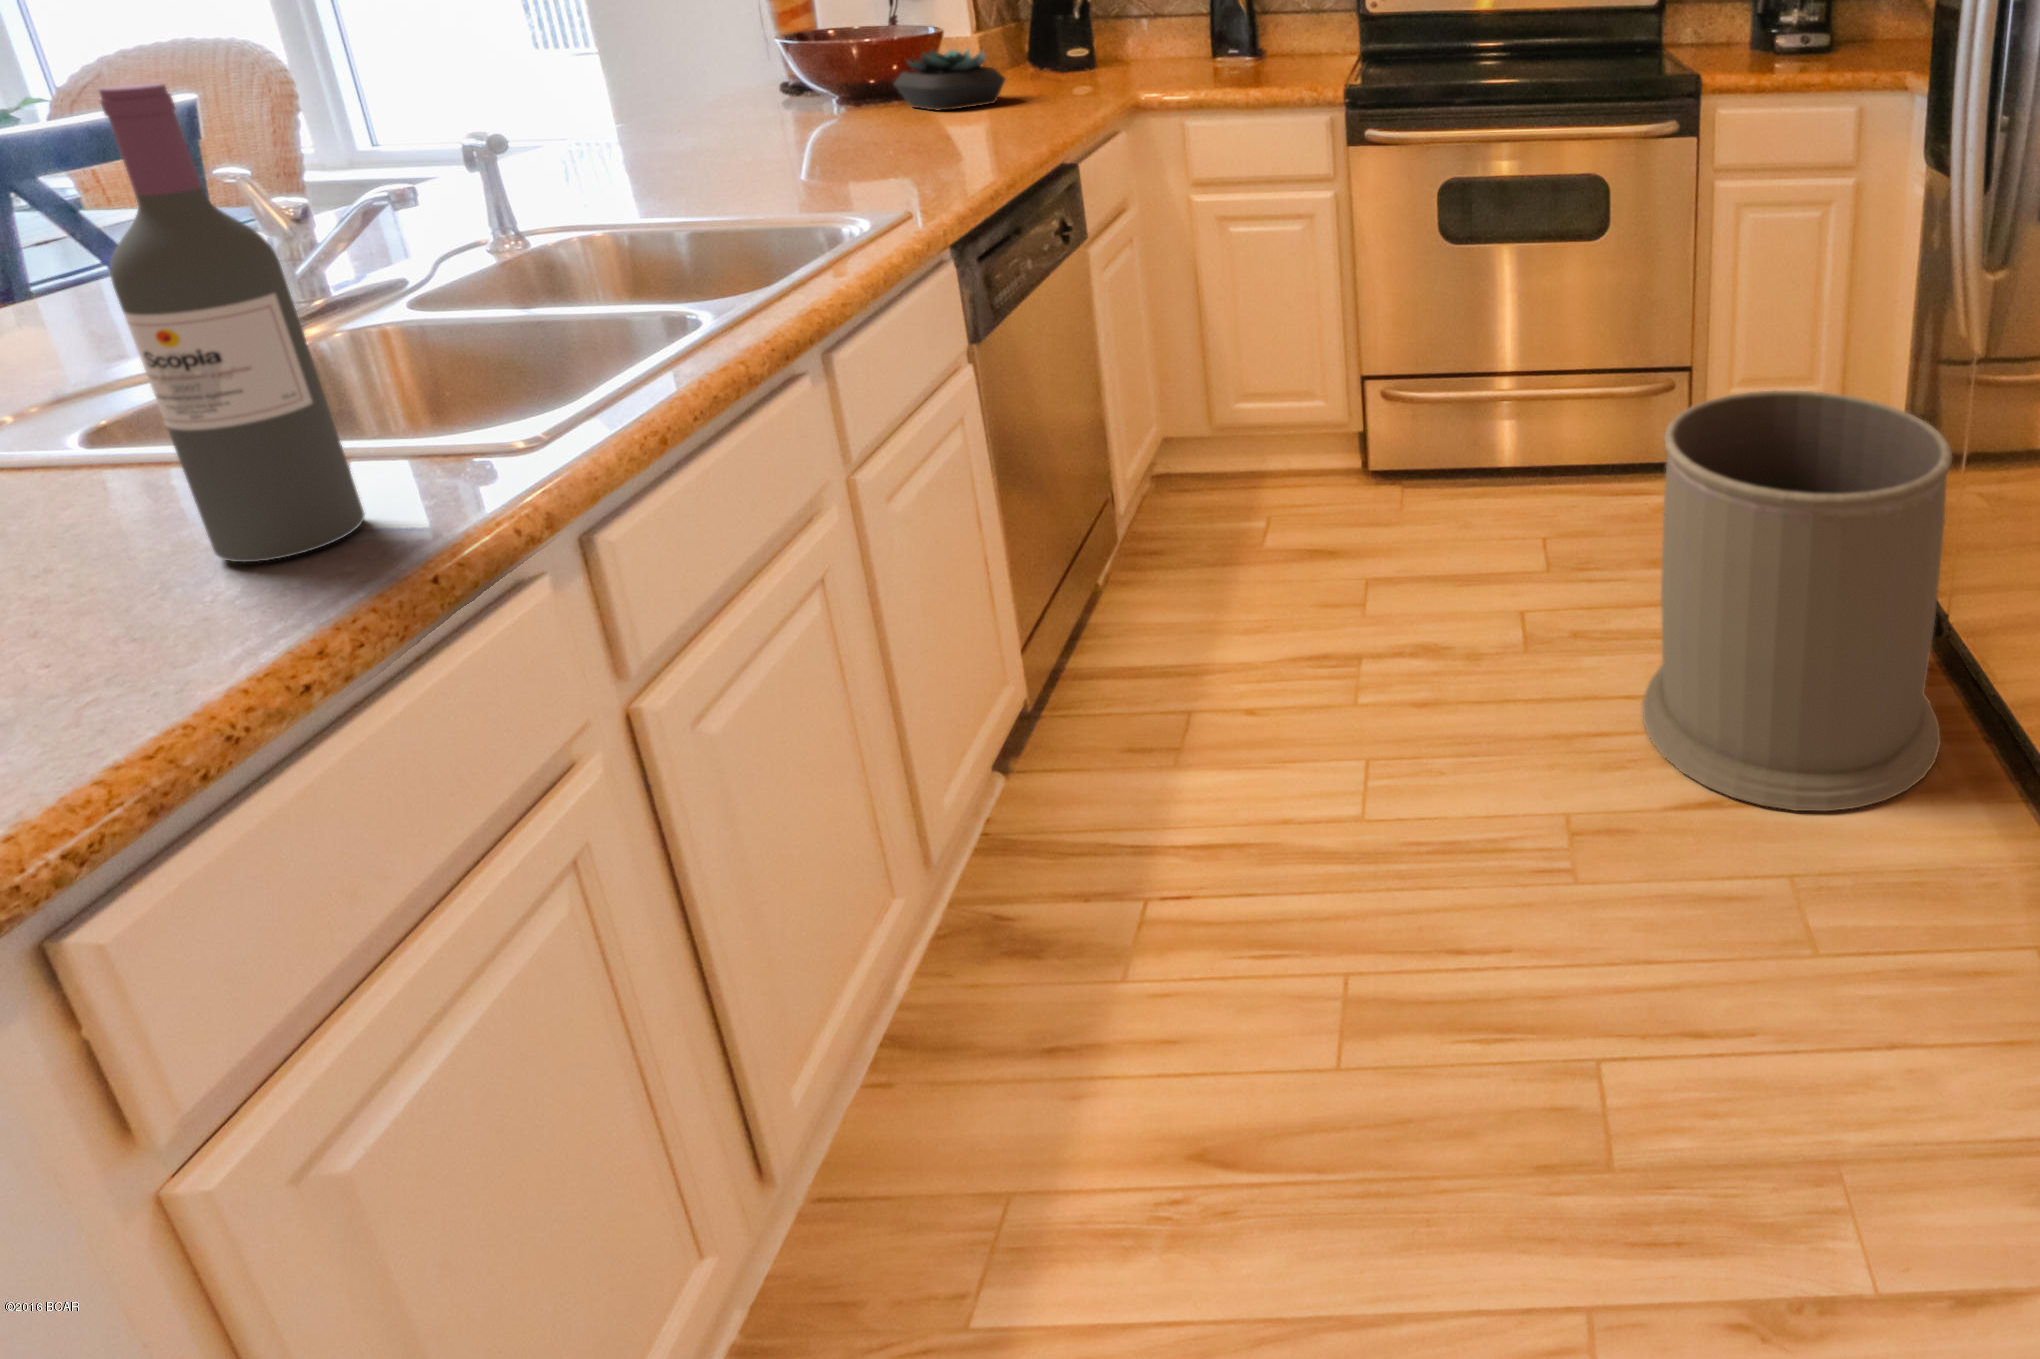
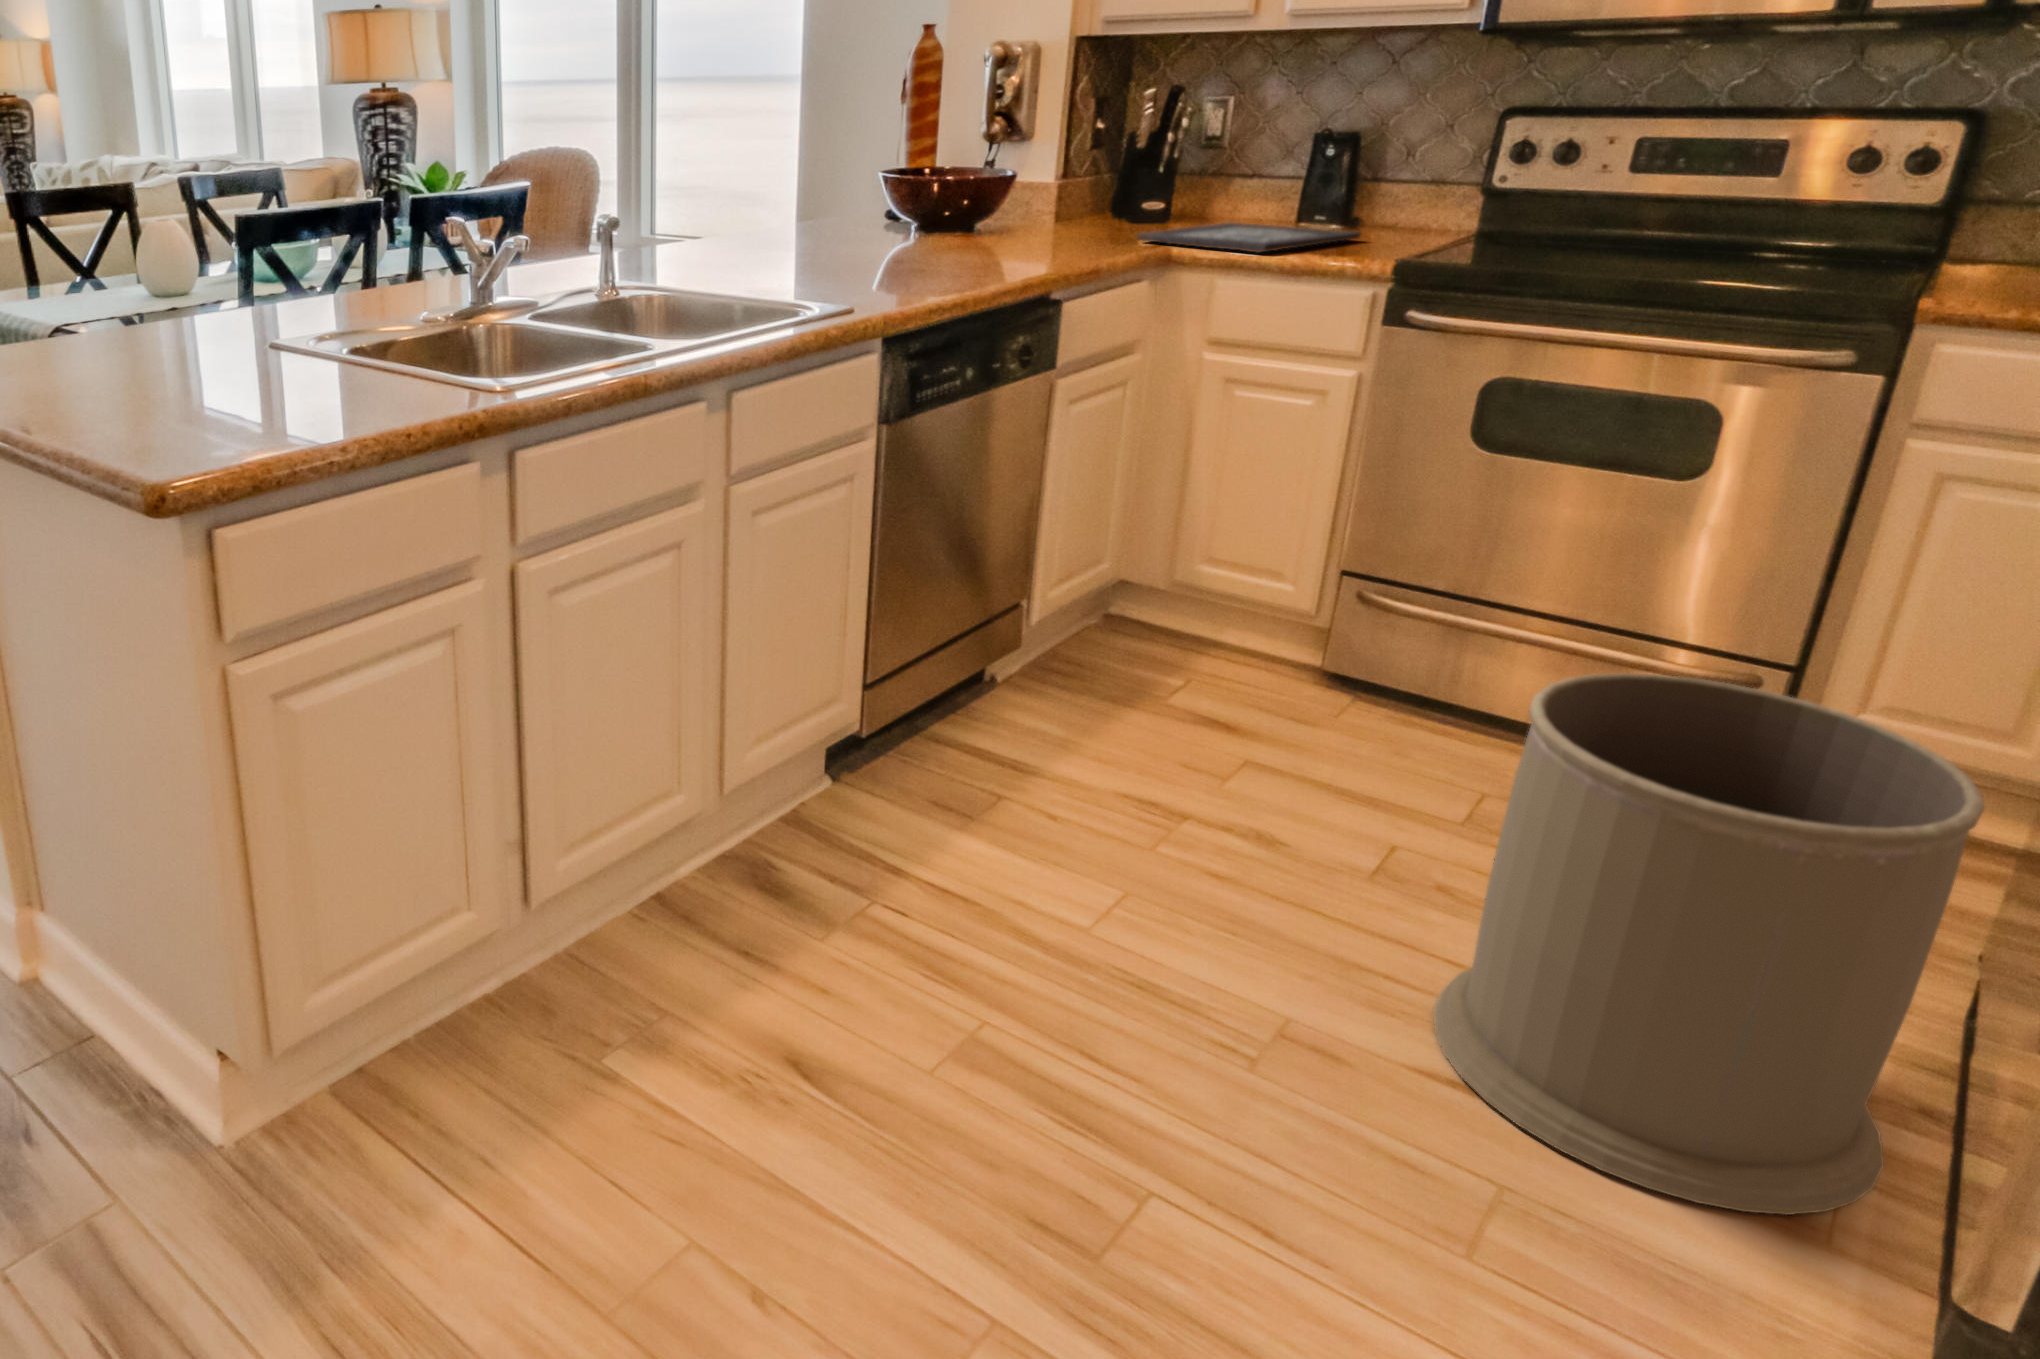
succulent plant: present [894,50,1005,110] -> none [958,190,1052,244]
tray: none [1094,62,1285,90] -> present [1137,222,1360,253]
wine bottle: present [99,83,364,562] -> none [359,164,428,411]

